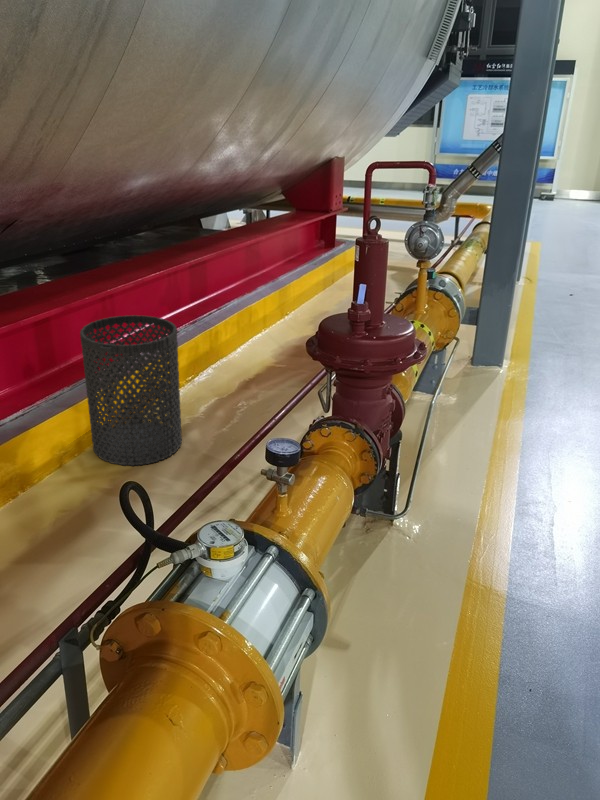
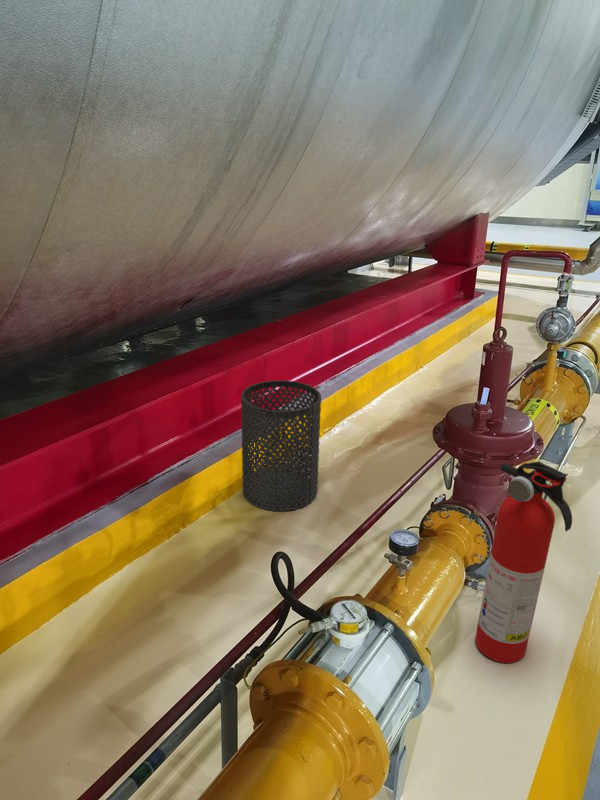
fire extinguisher: none [368,359,464,591] -> present [475,461,572,663]

